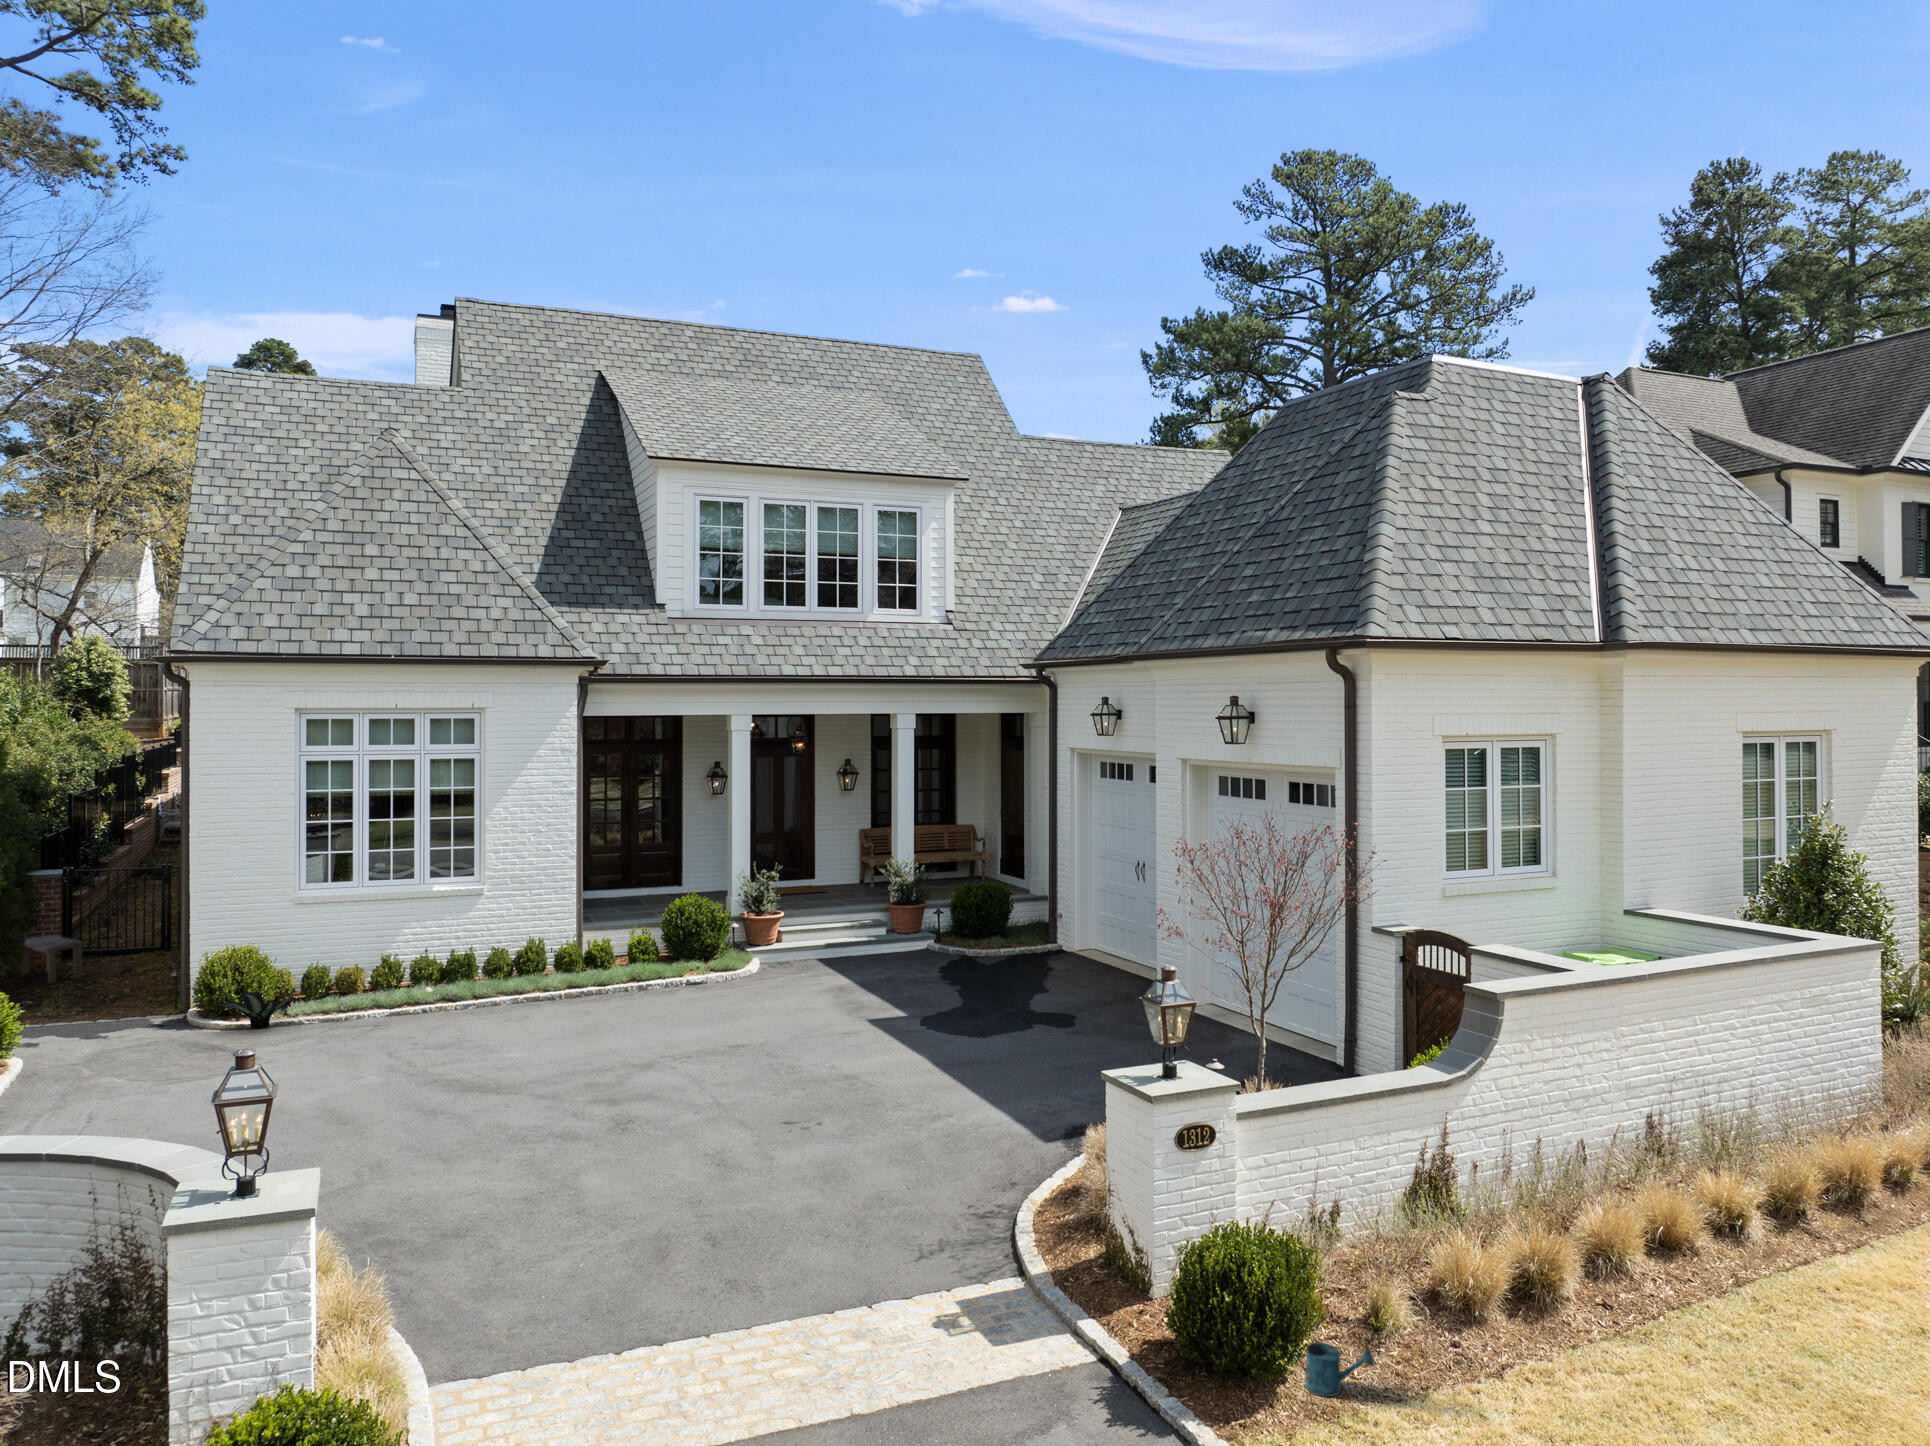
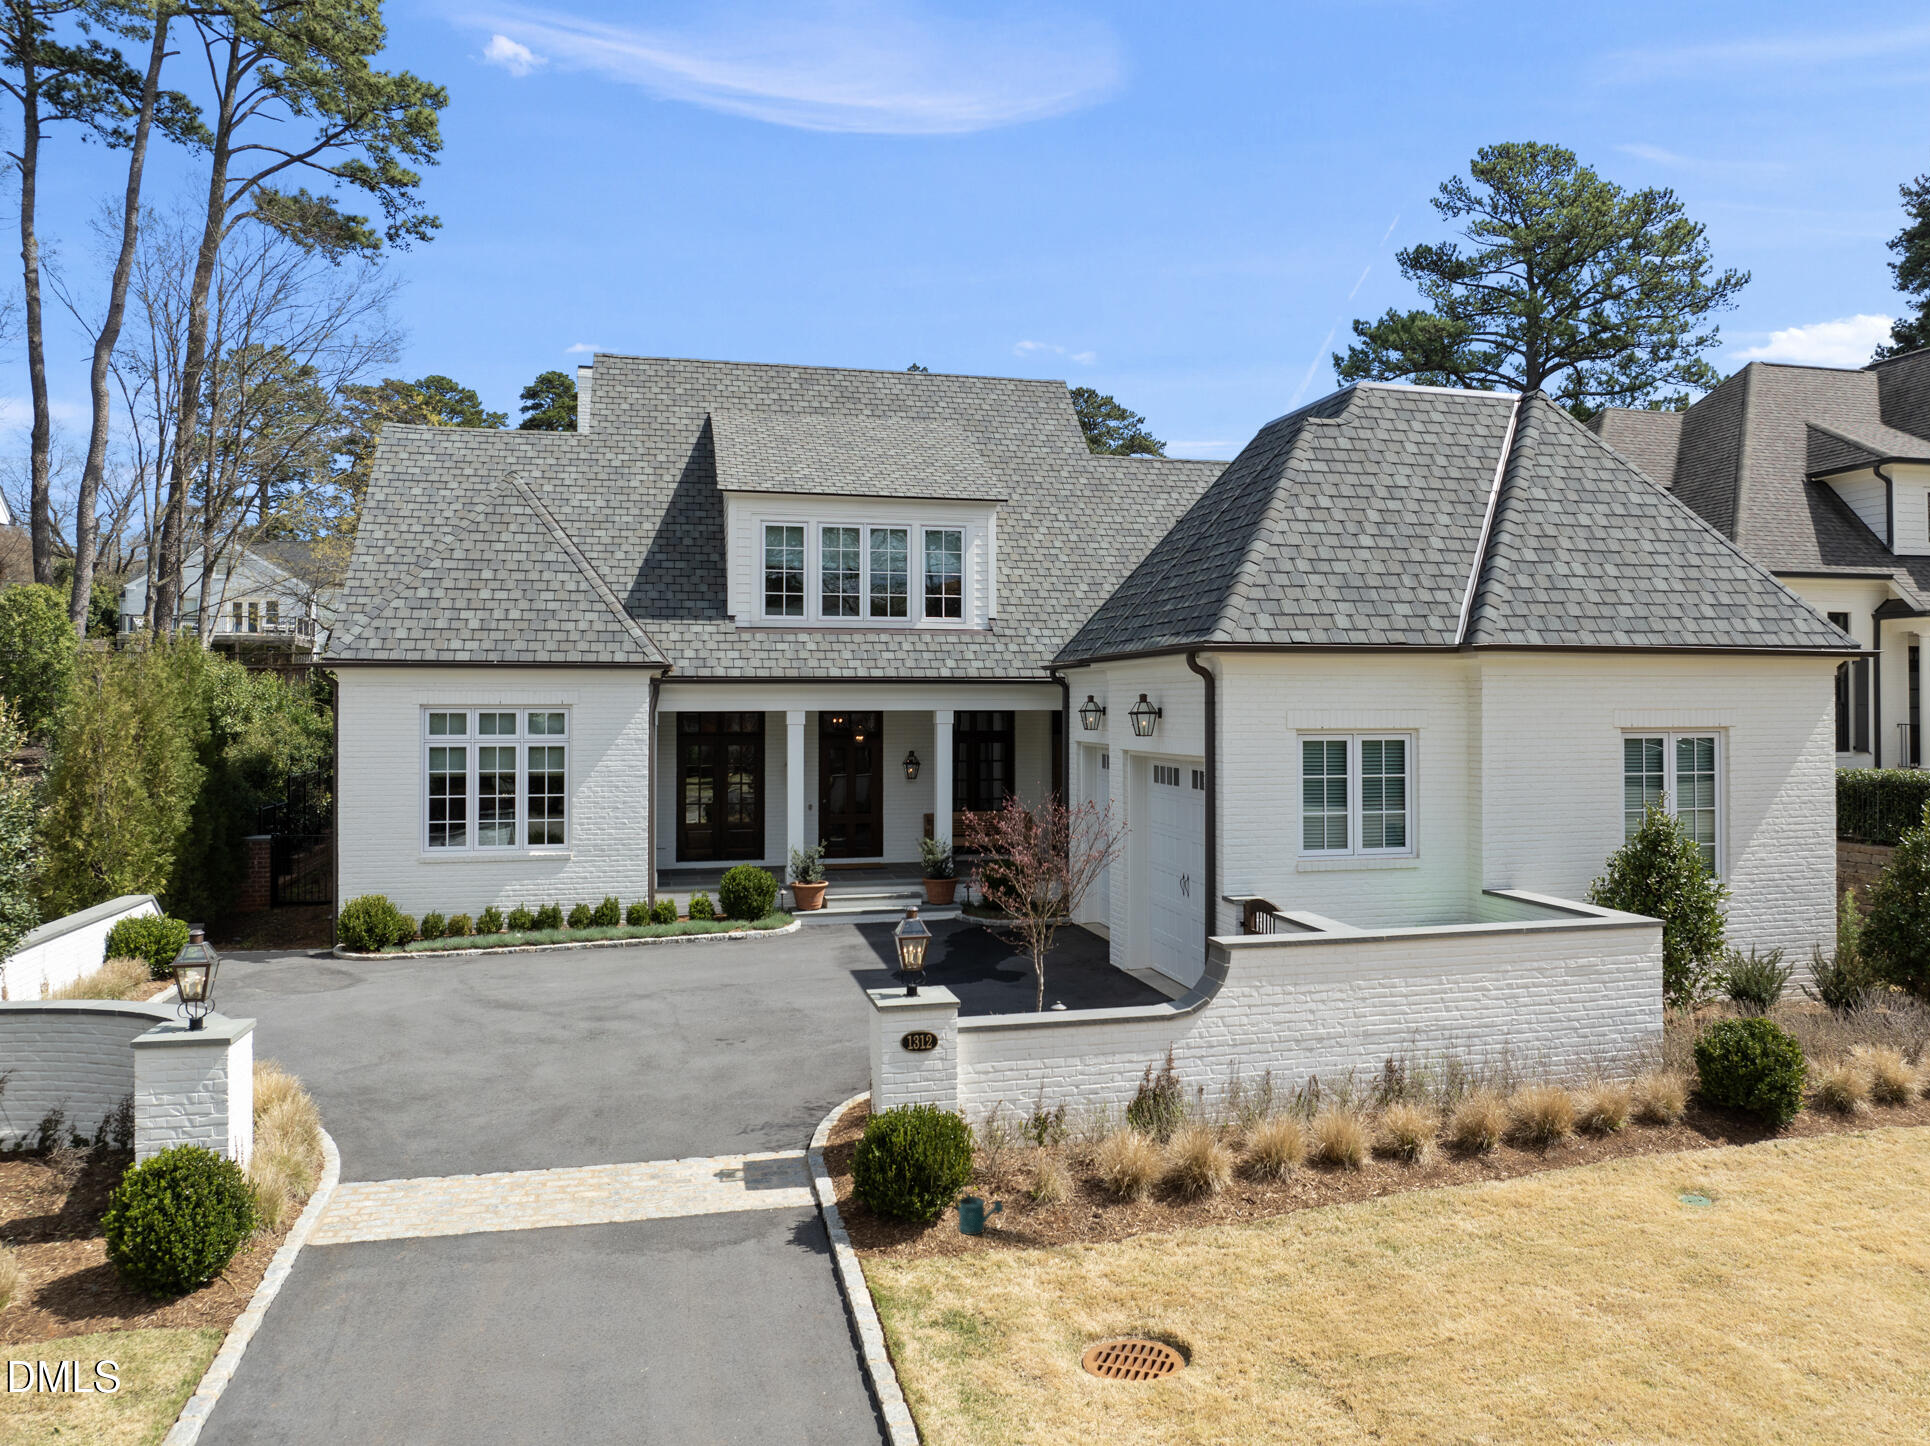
bench: present [22,935,83,984] -> none [237,883,280,920]
potted plant: present [219,992,296,1029] -> none [354,929,413,957]

